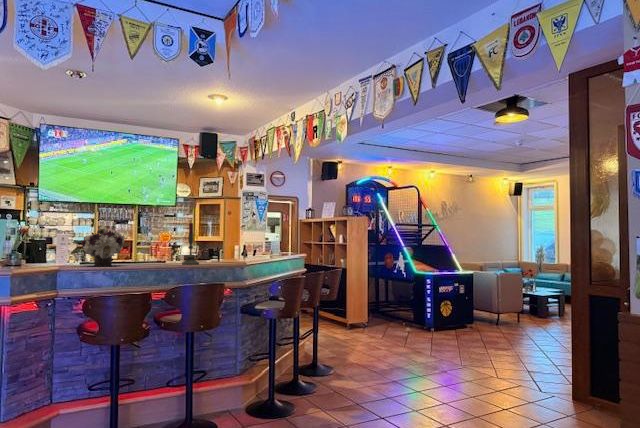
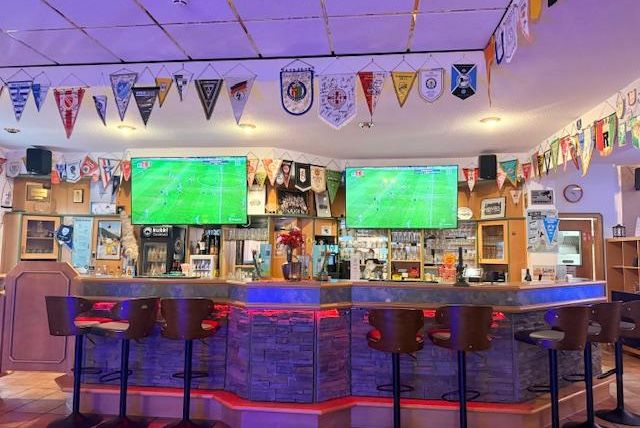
flower arrangement: present [81,226,125,266] -> none [368,250,402,285]

